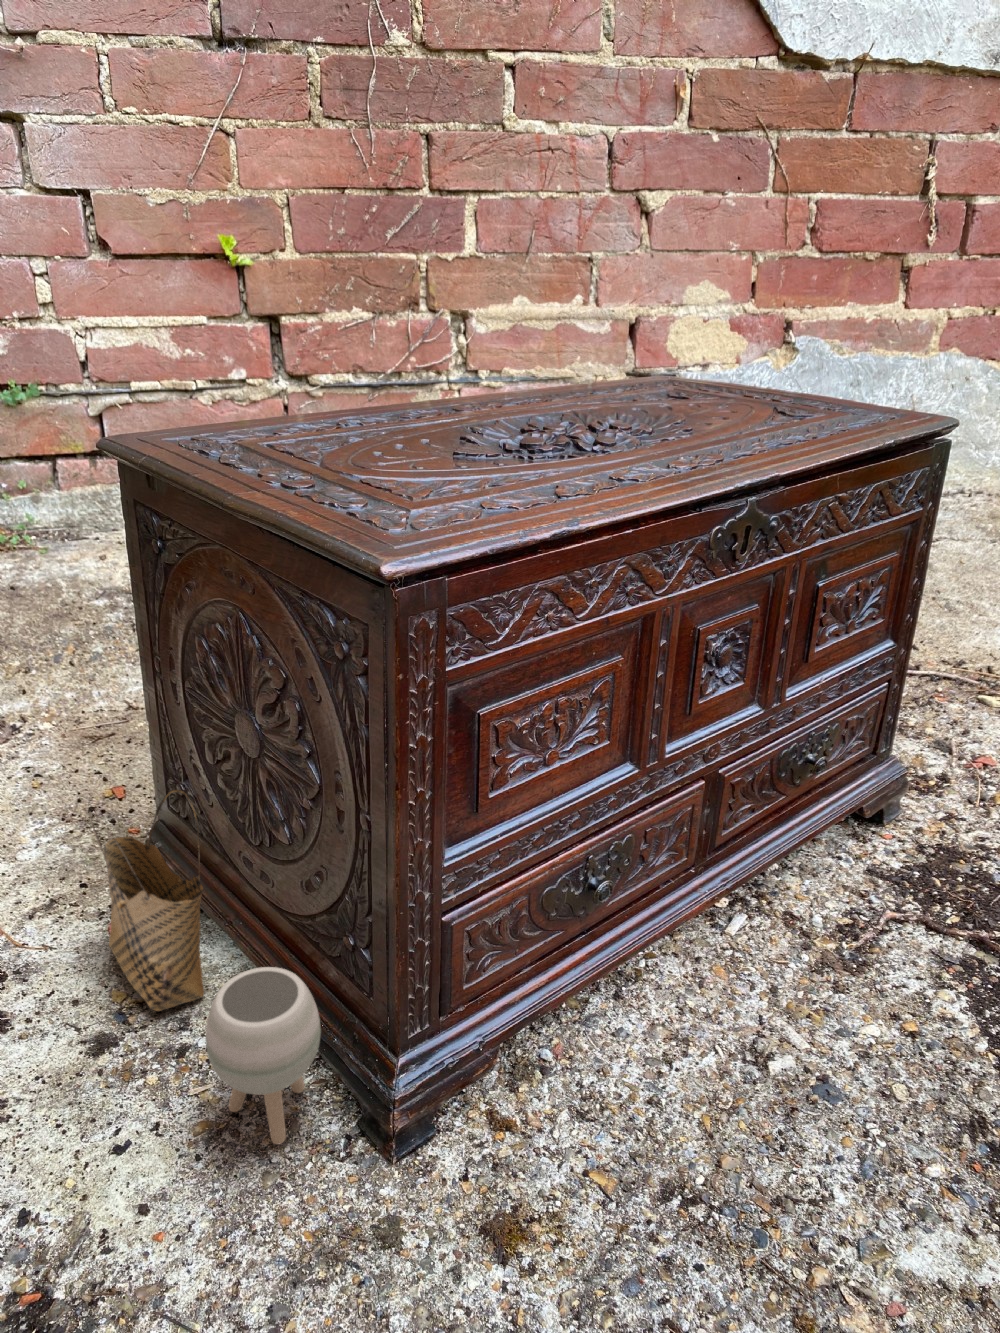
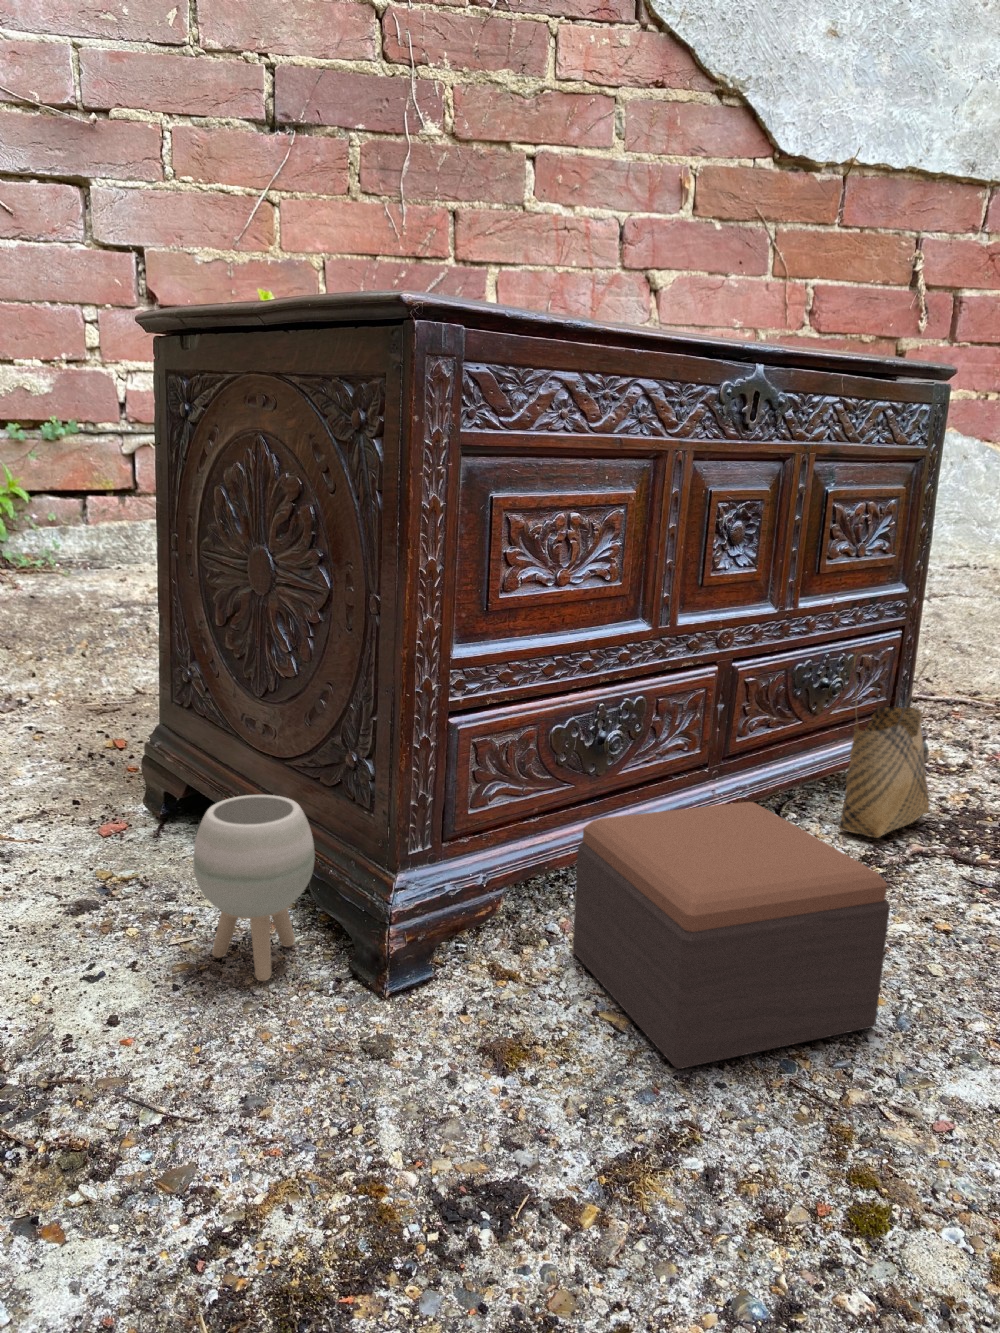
woven basket: present [89,789,204,1011] -> present [839,651,938,838]
footstool: none [565,945,860,1249] -> present [573,802,890,1069]

